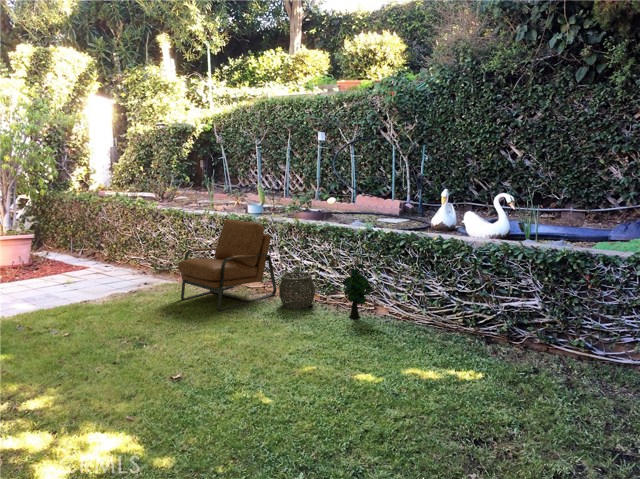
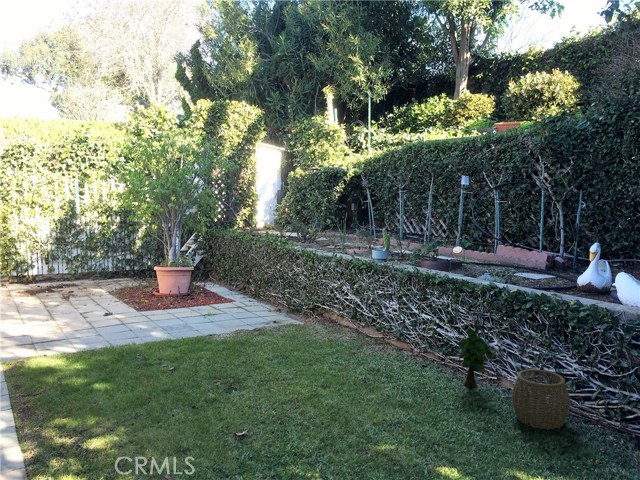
chair: present [178,219,277,311] -> none [296,264,394,360]
woven basket: present [279,272,315,309] -> present [511,369,570,430]

